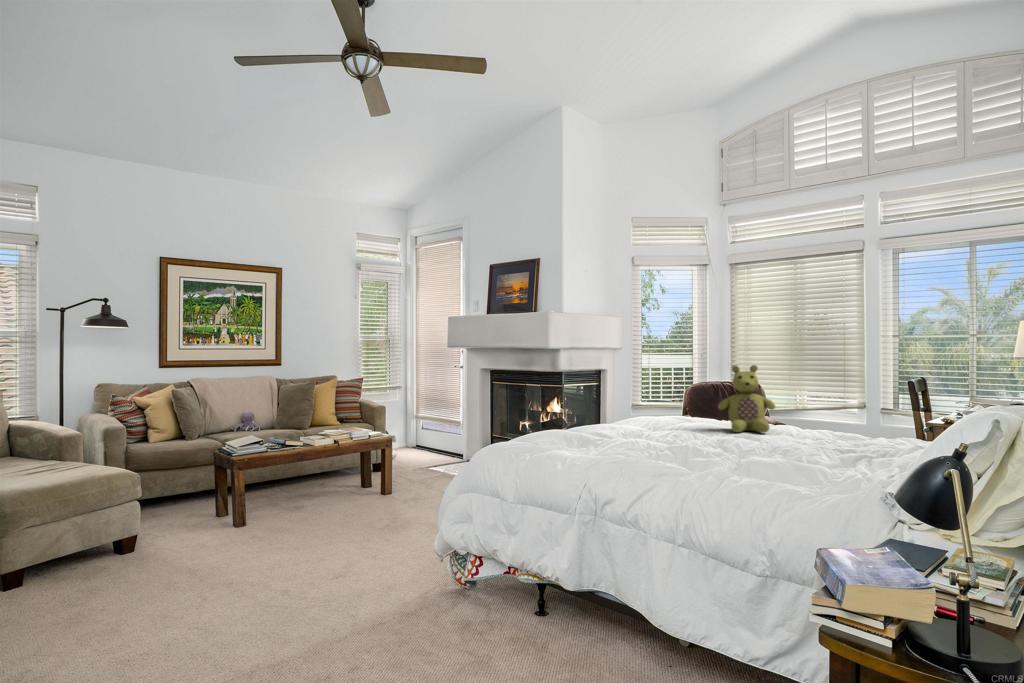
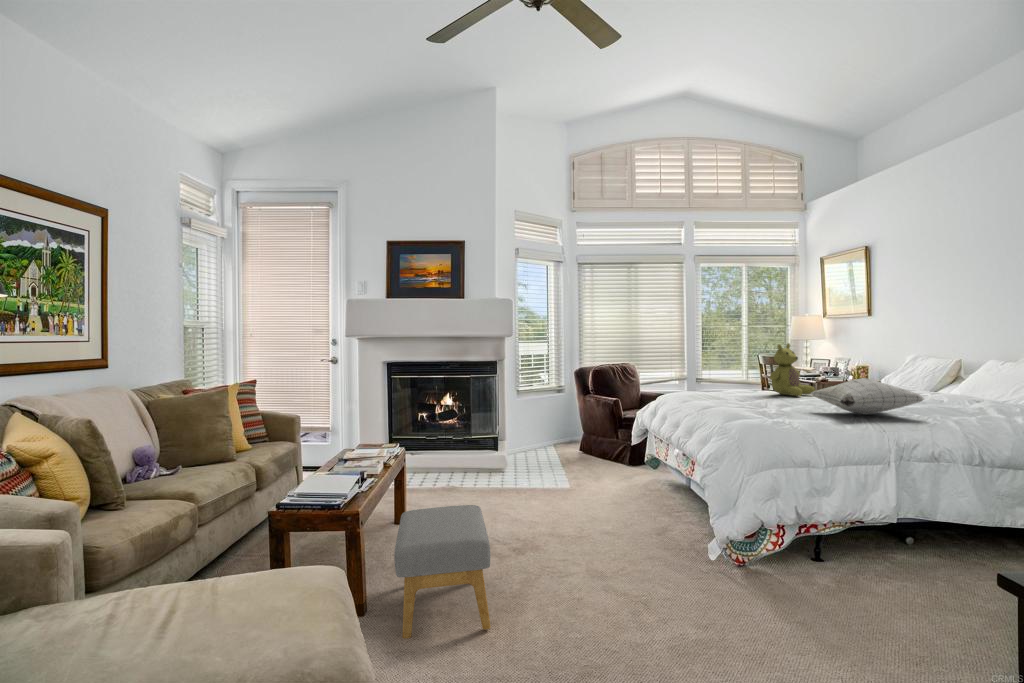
pillow: none [571,406,700,451] -> present [810,378,924,415]
footstool: none [223,470,328,551] -> present [394,505,491,639]

